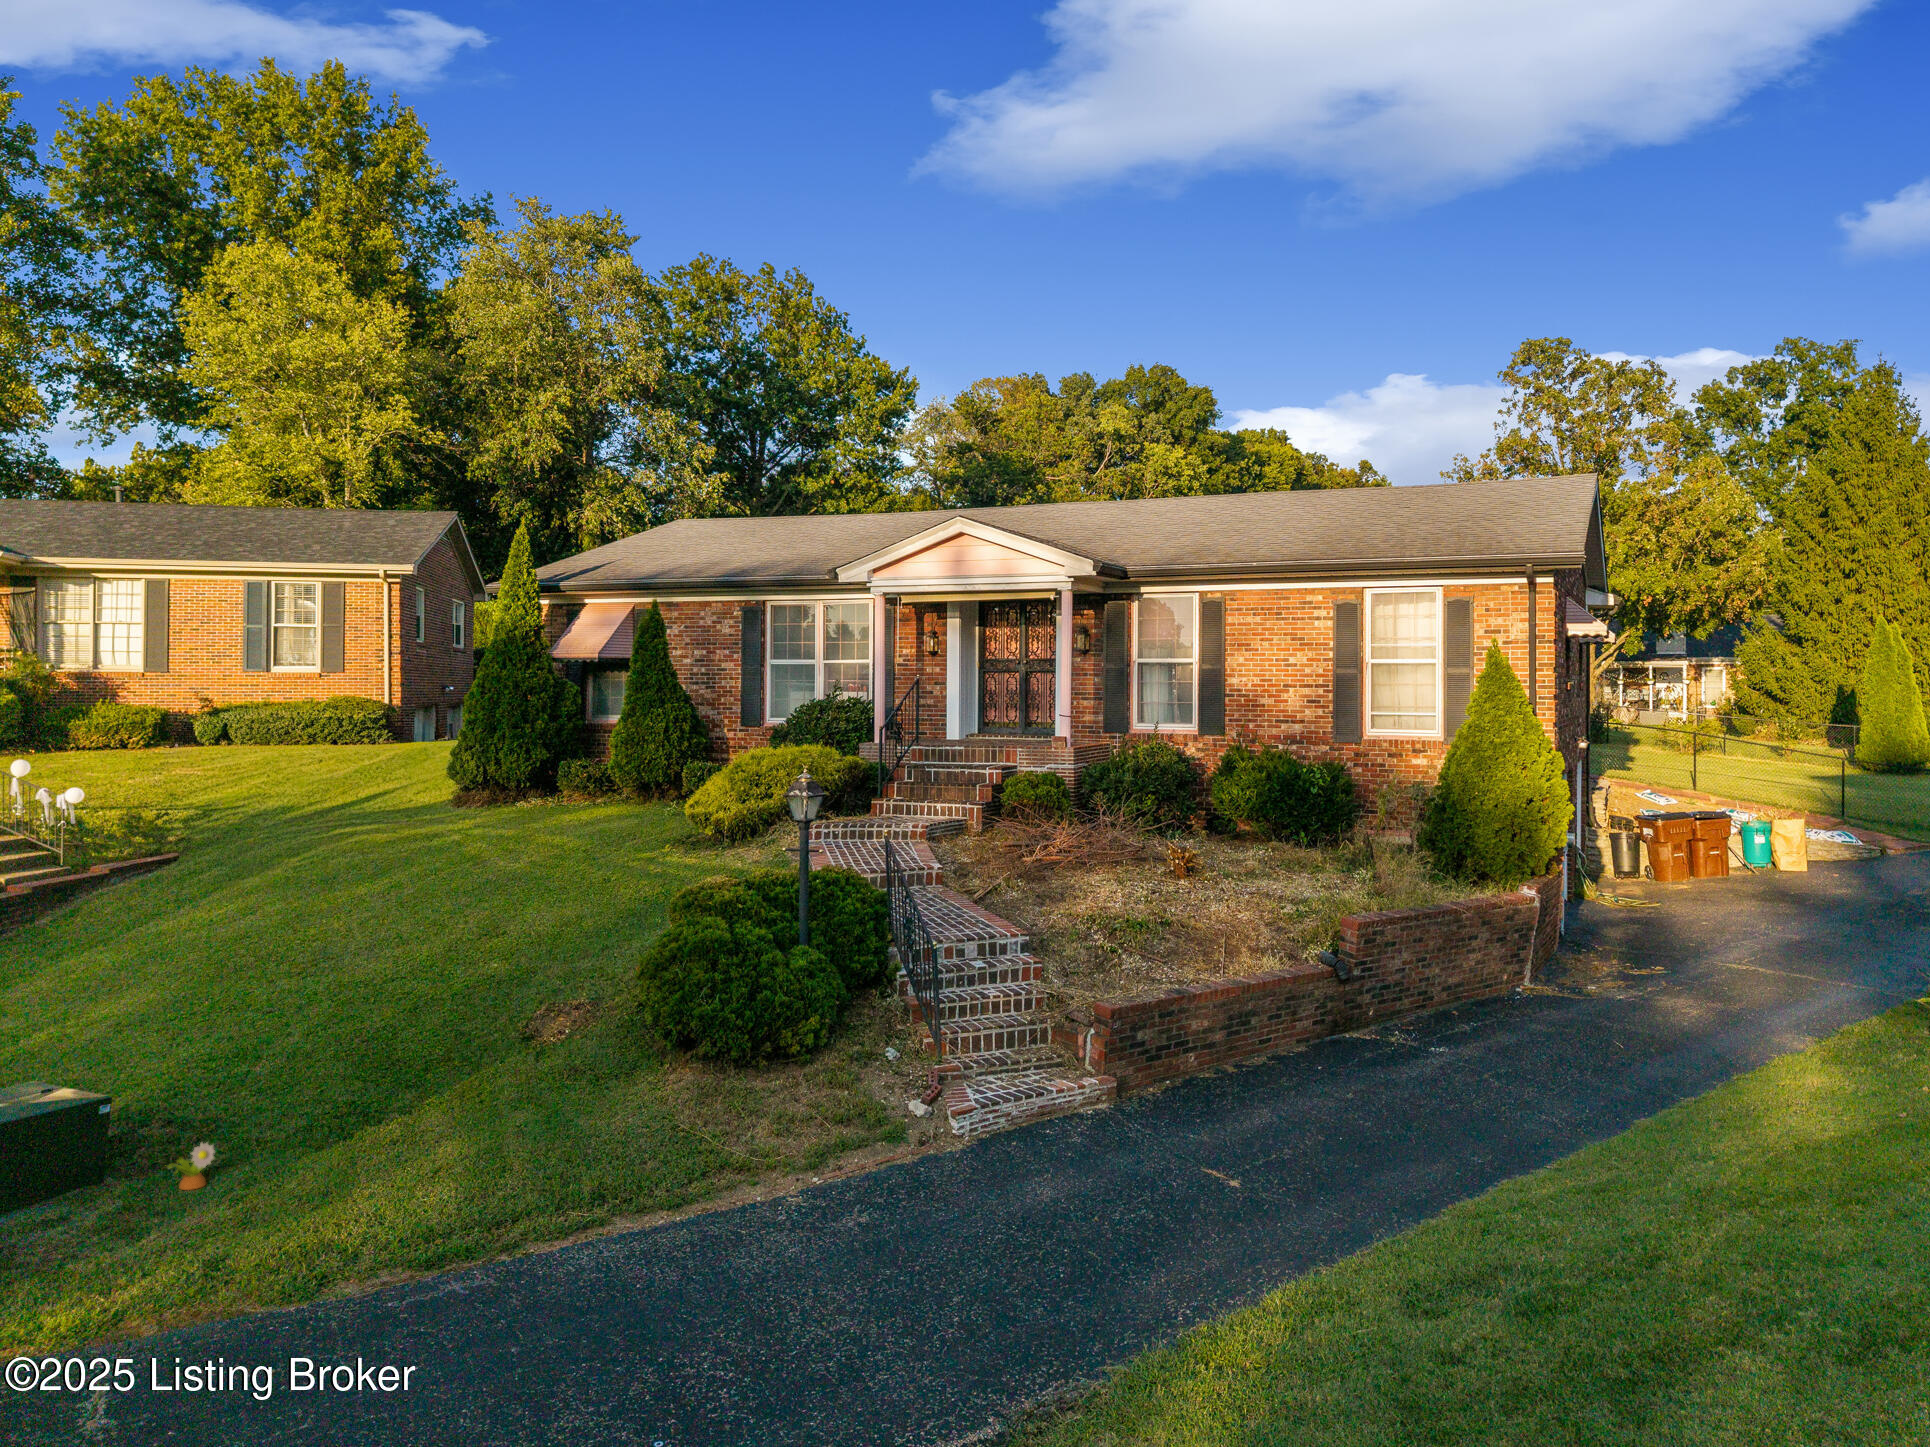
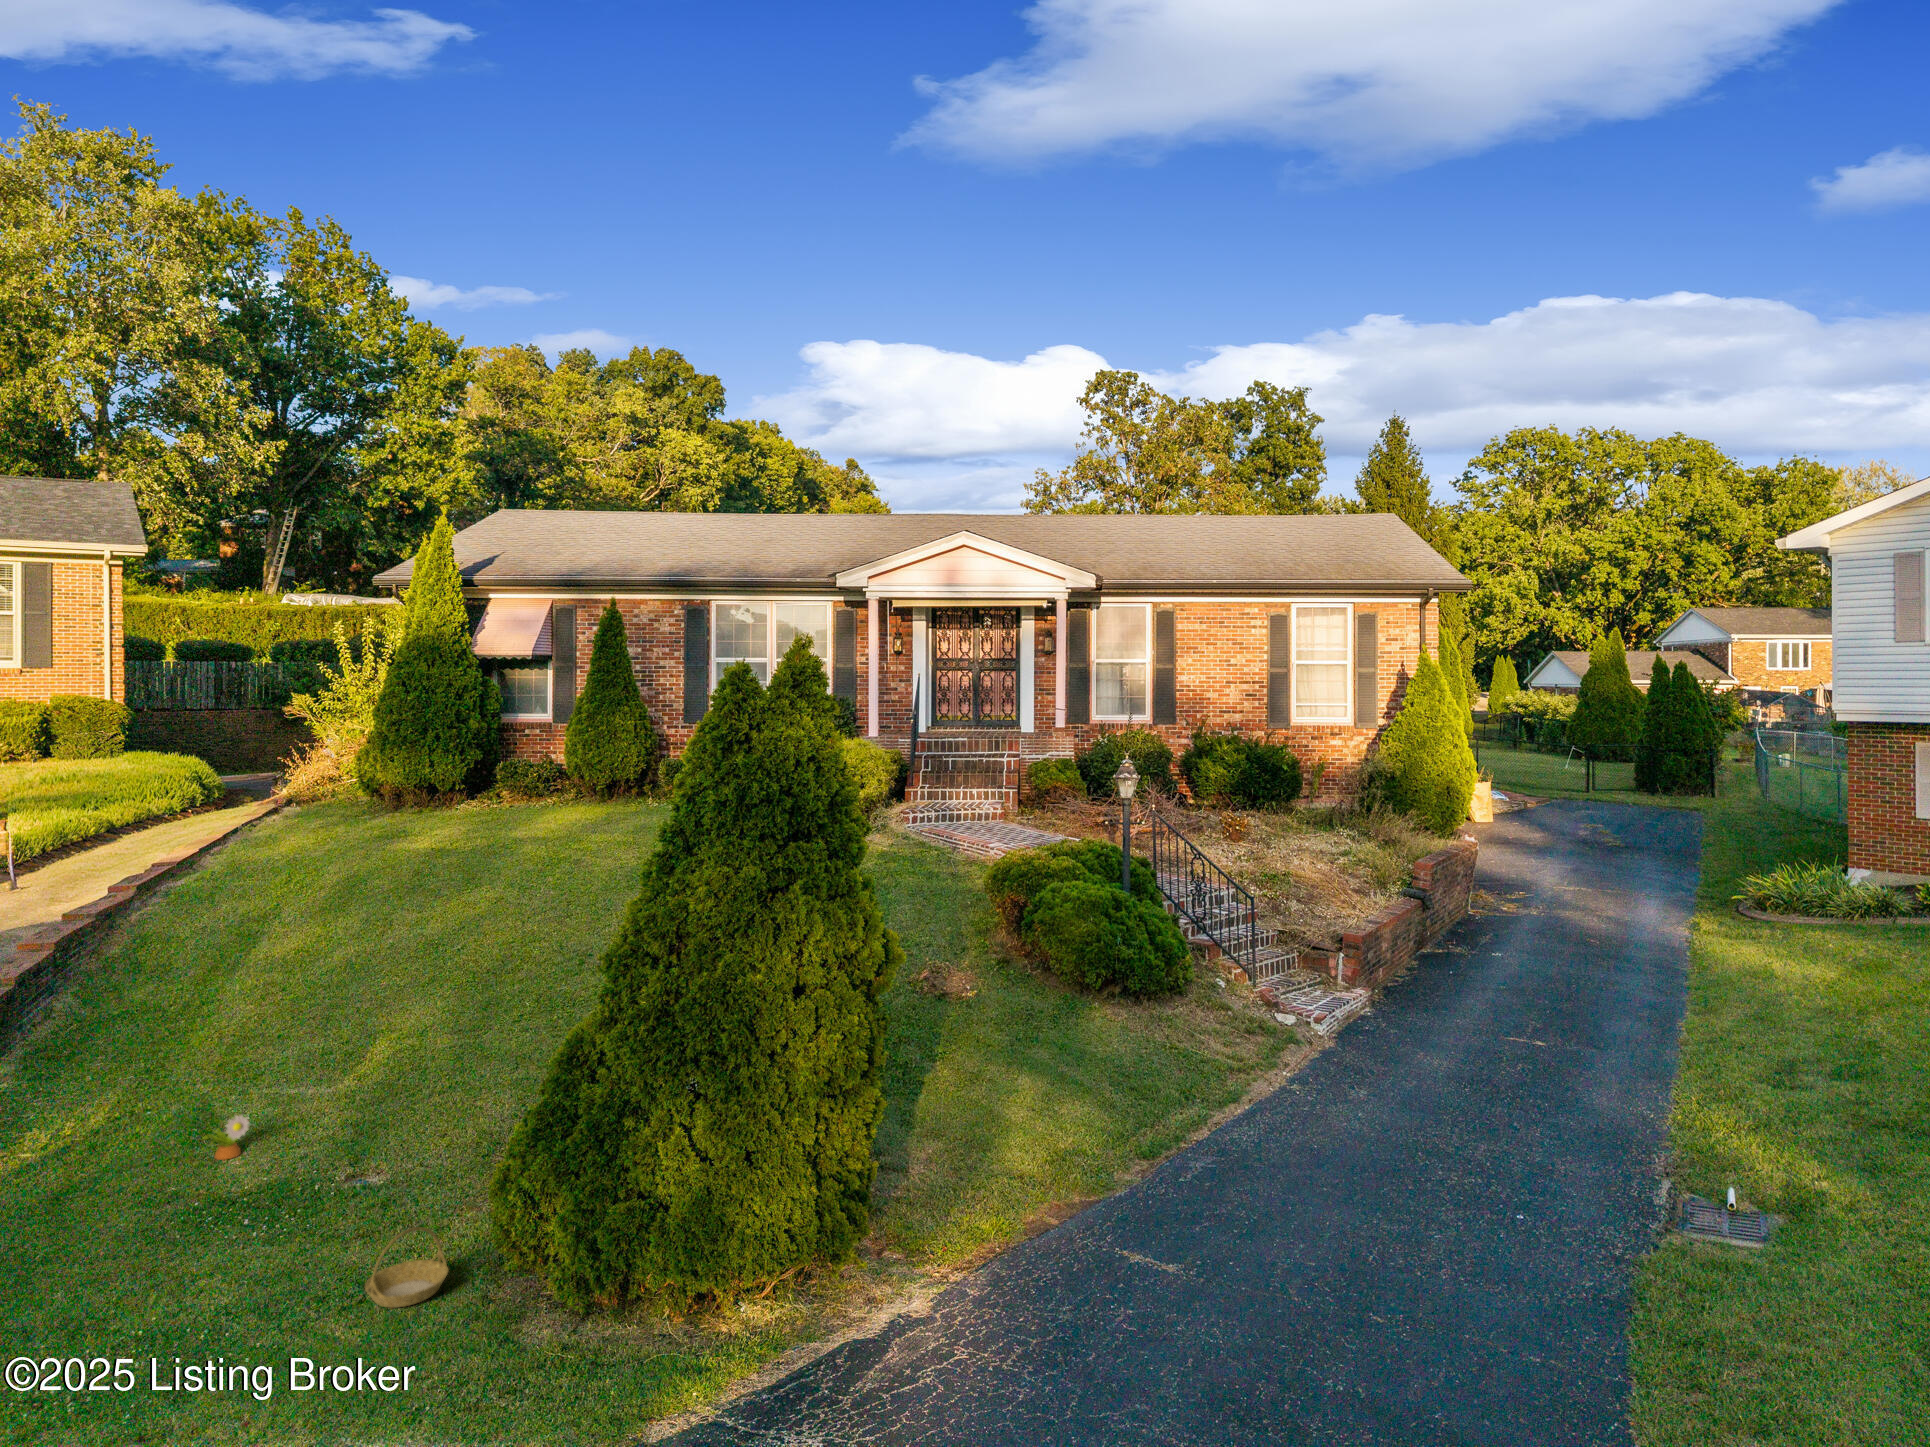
basket: none [355,1239,439,1319] -> present [365,1227,448,1308]

